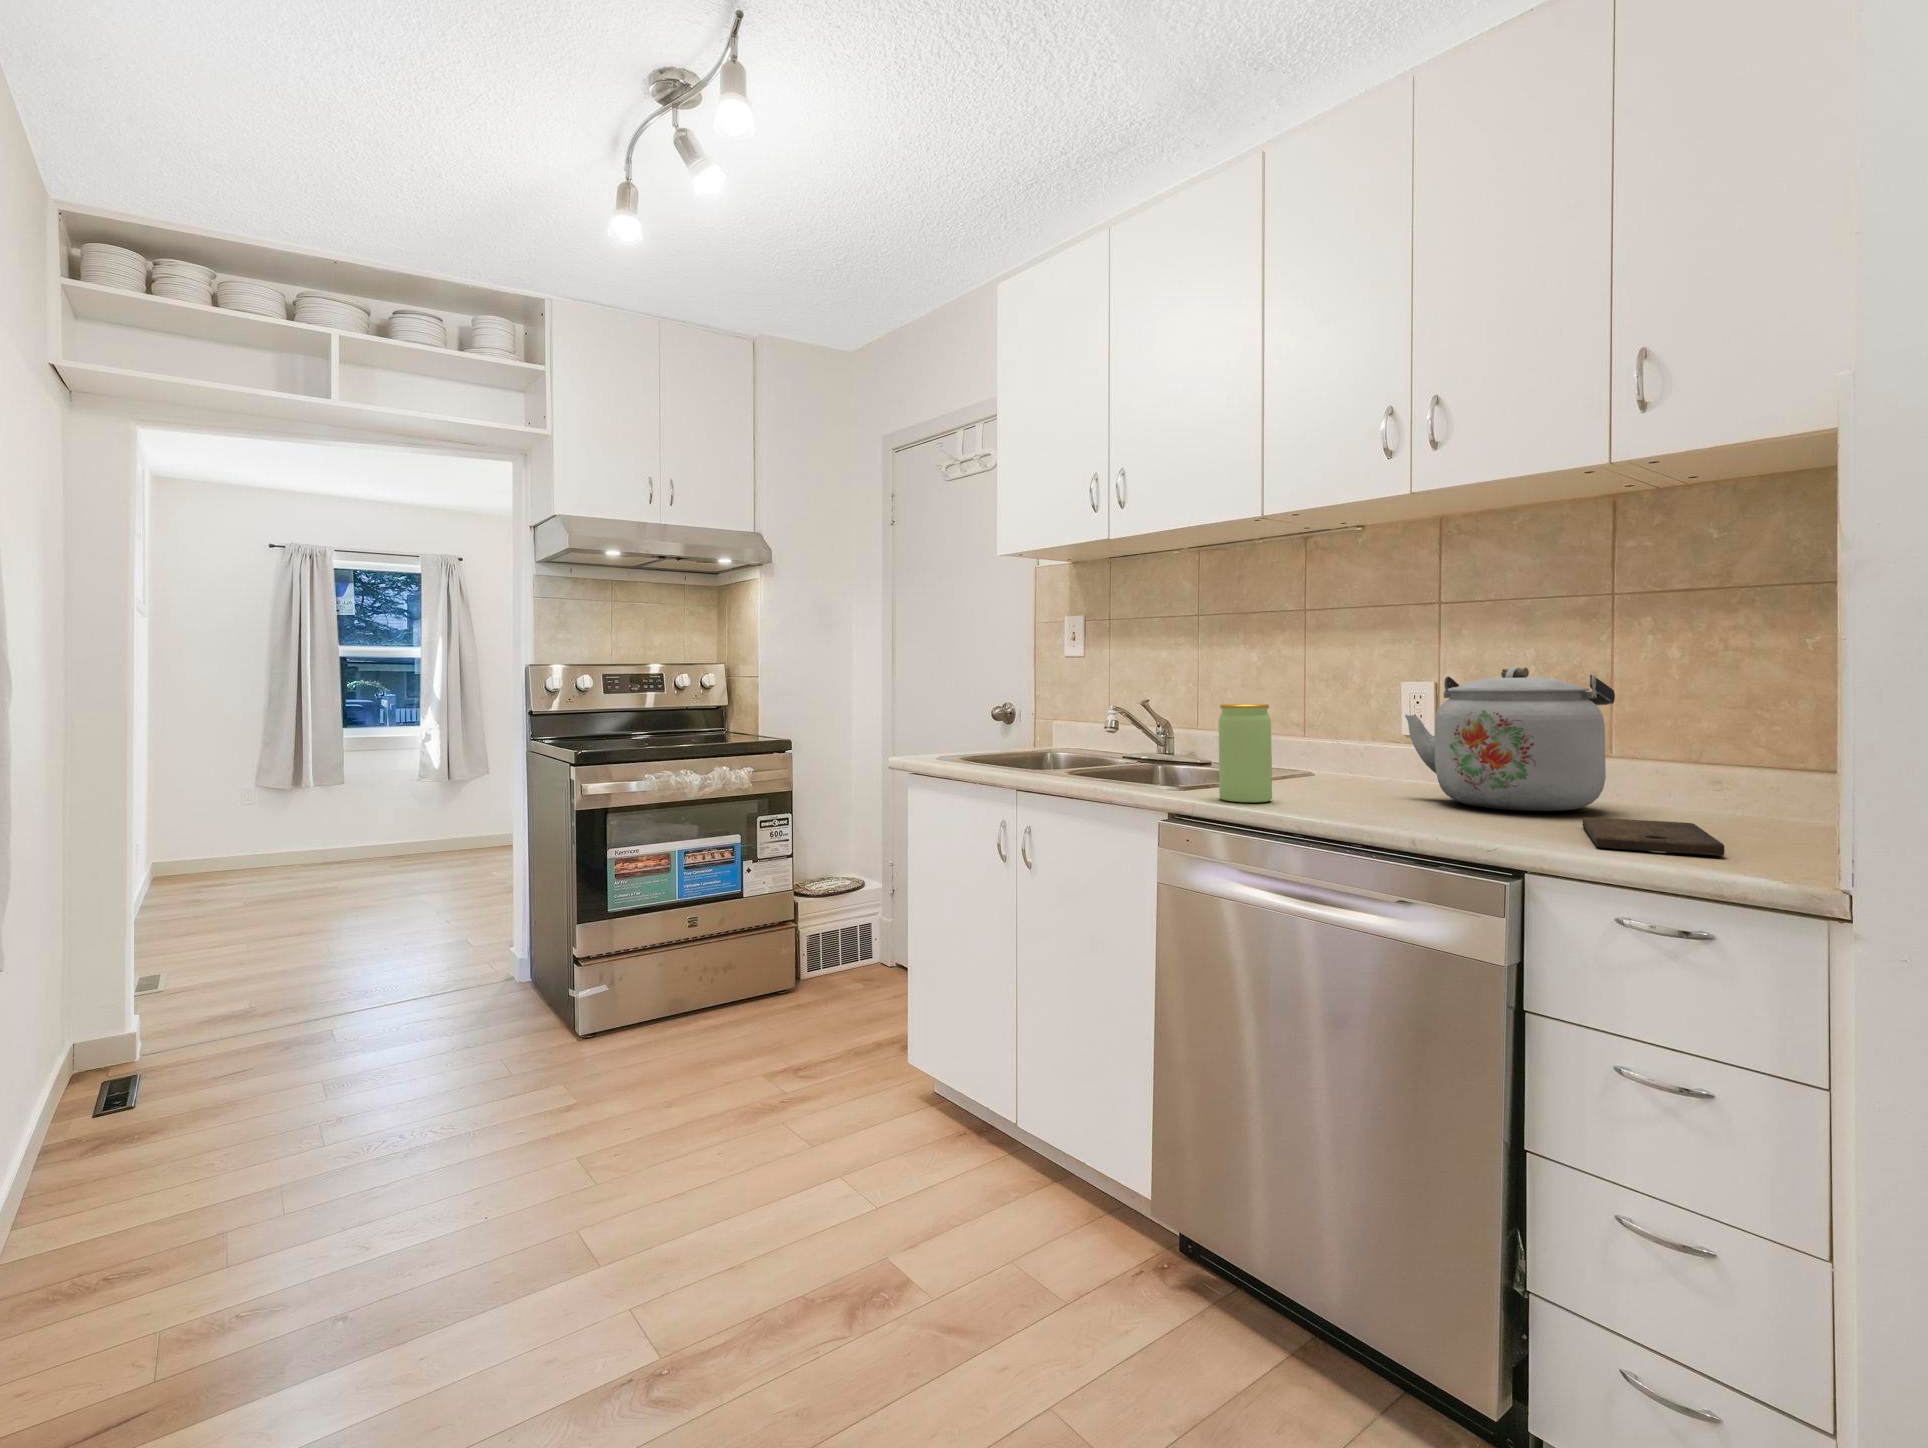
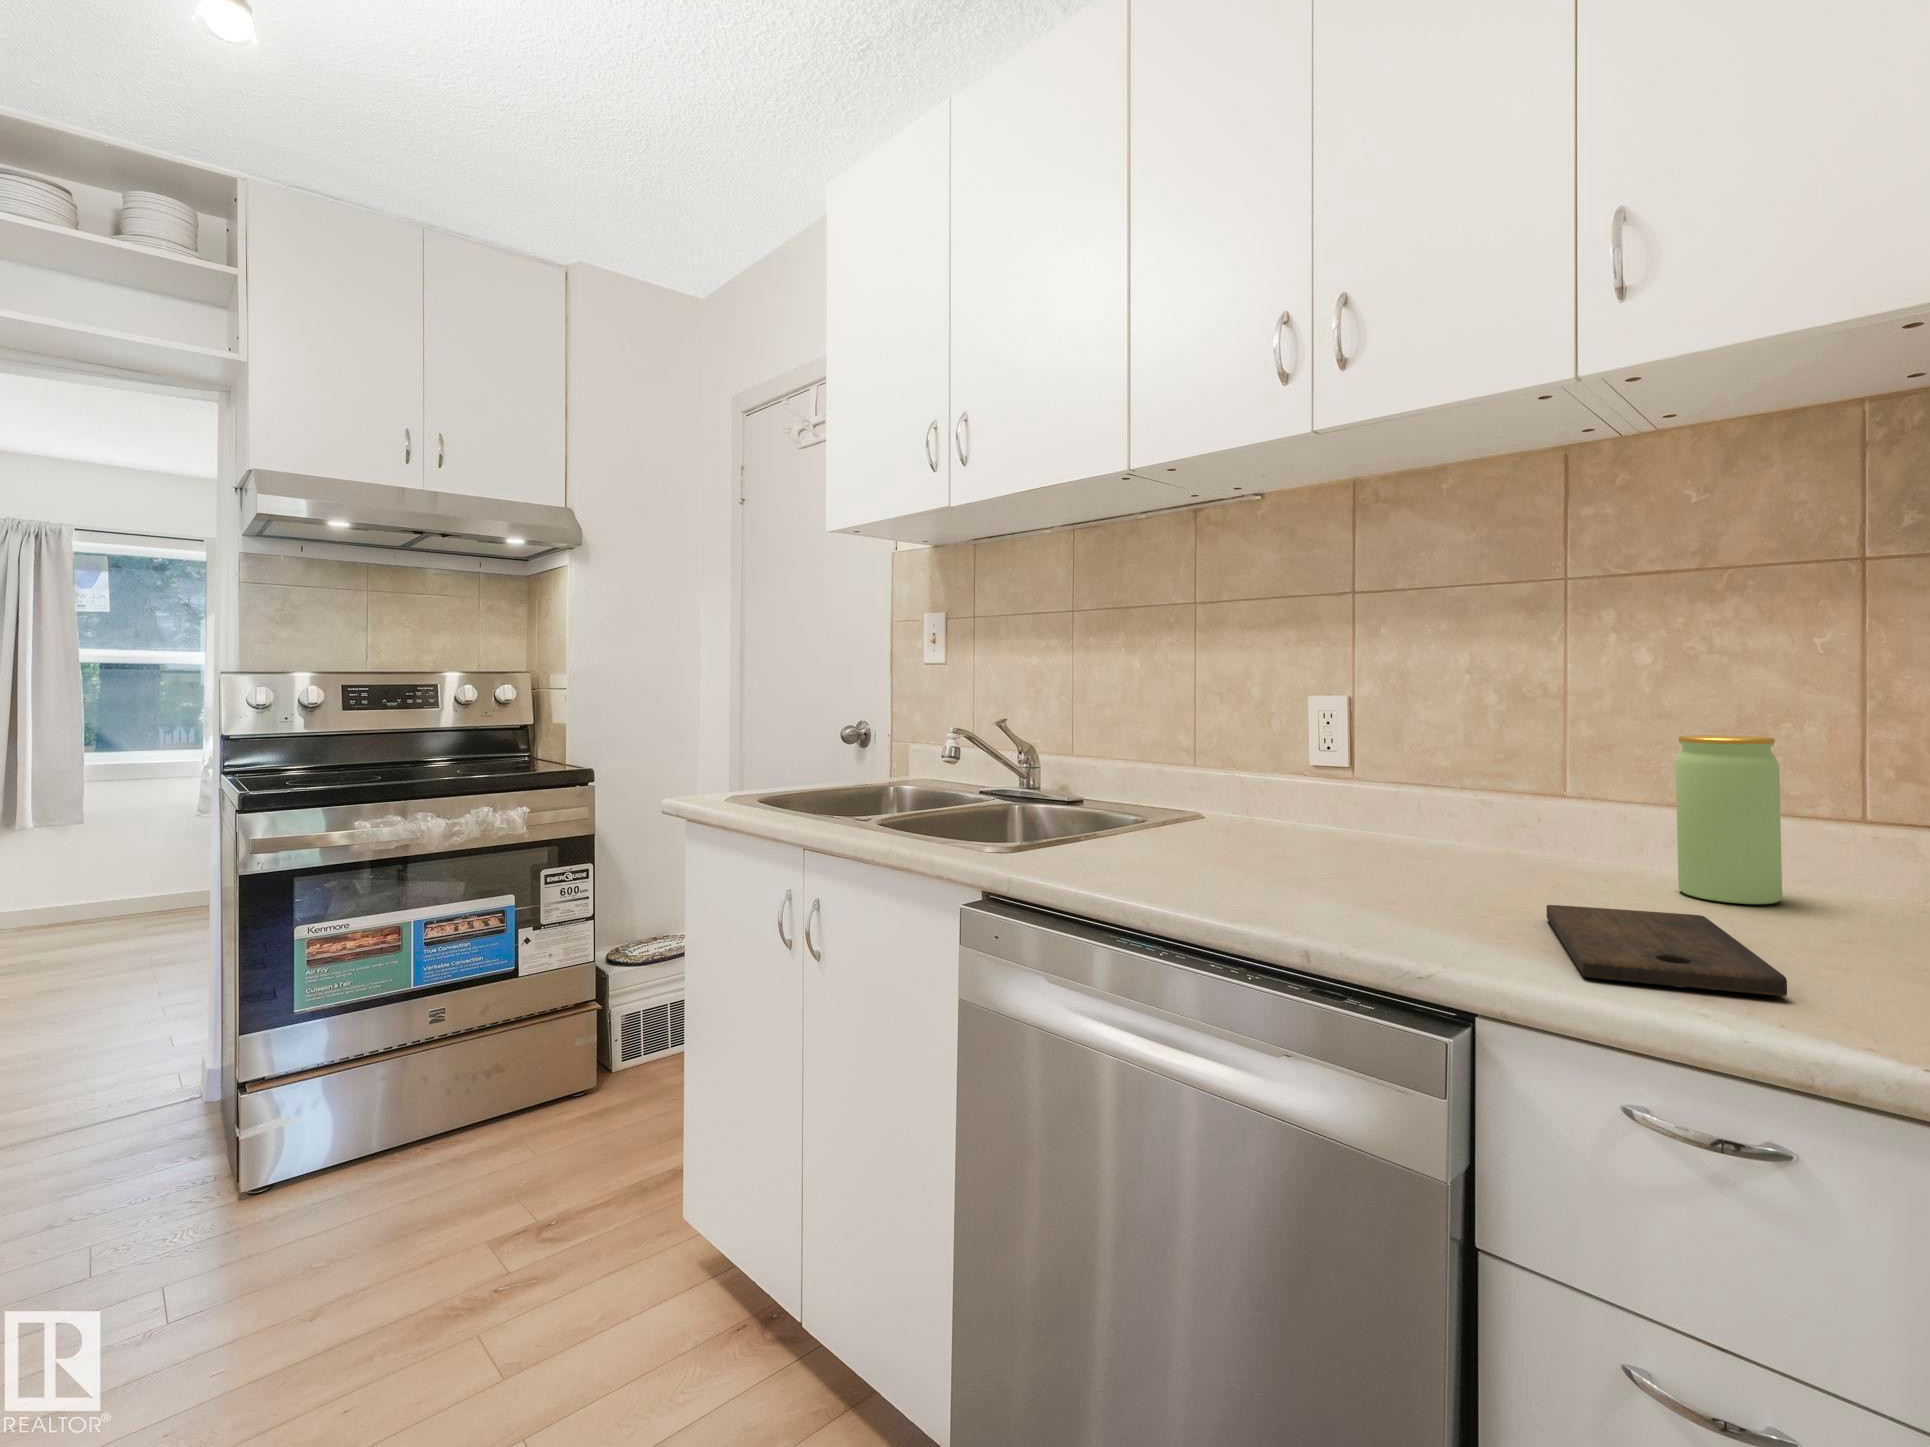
kettle: present [1405,667,1615,811] -> none [1305,676,1573,885]
jar: present [1219,704,1272,802] -> present [1676,735,1782,904]

